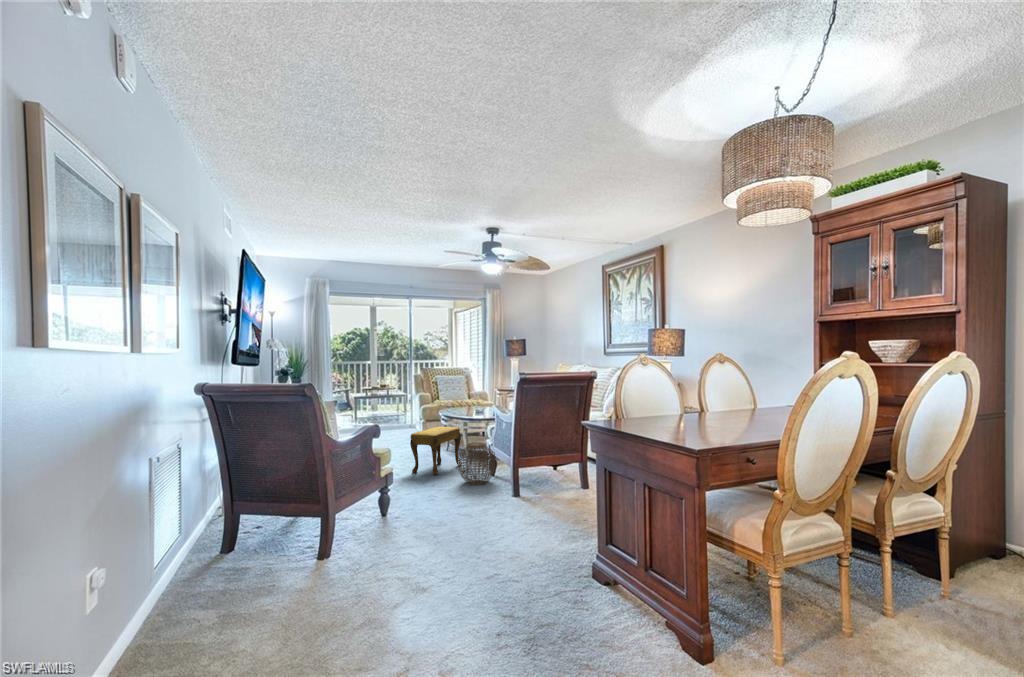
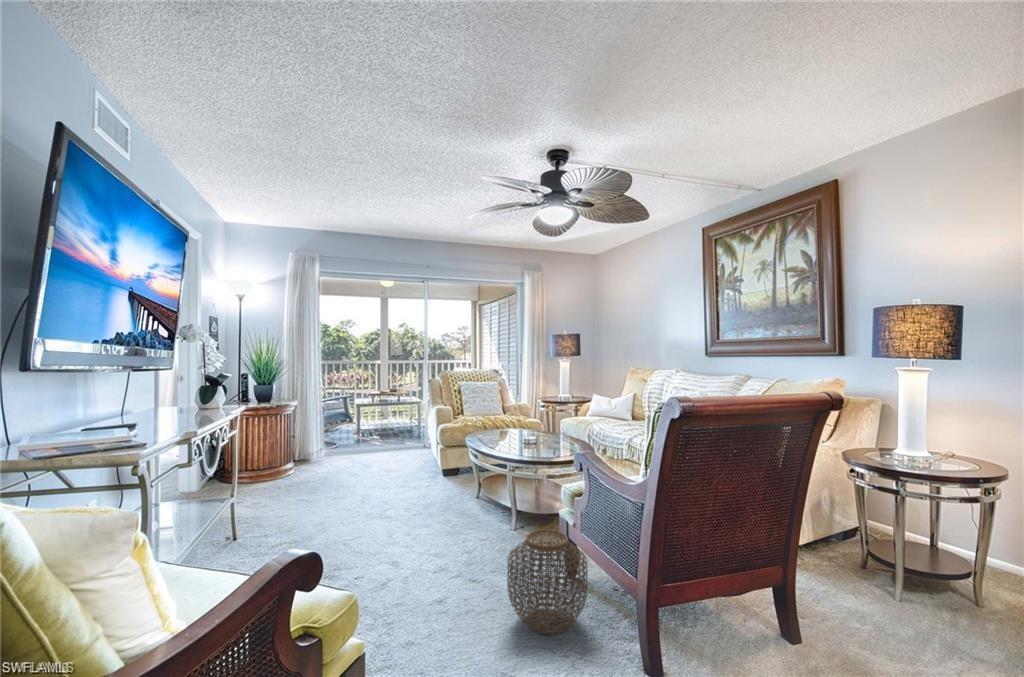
footstool: present [410,427,461,475] -> none [413,474,506,581]

